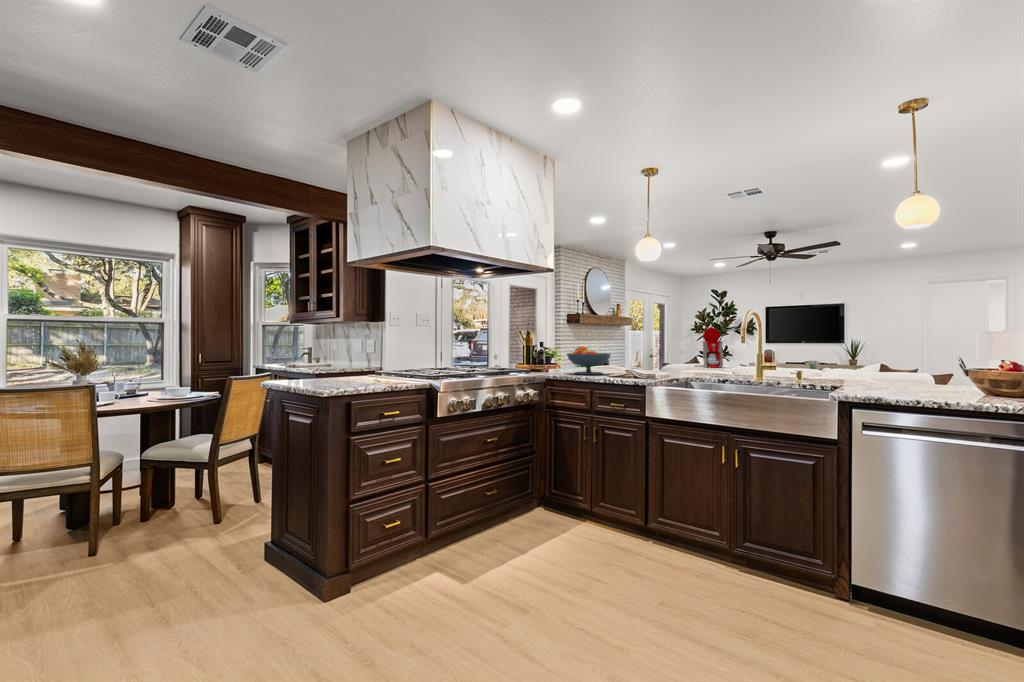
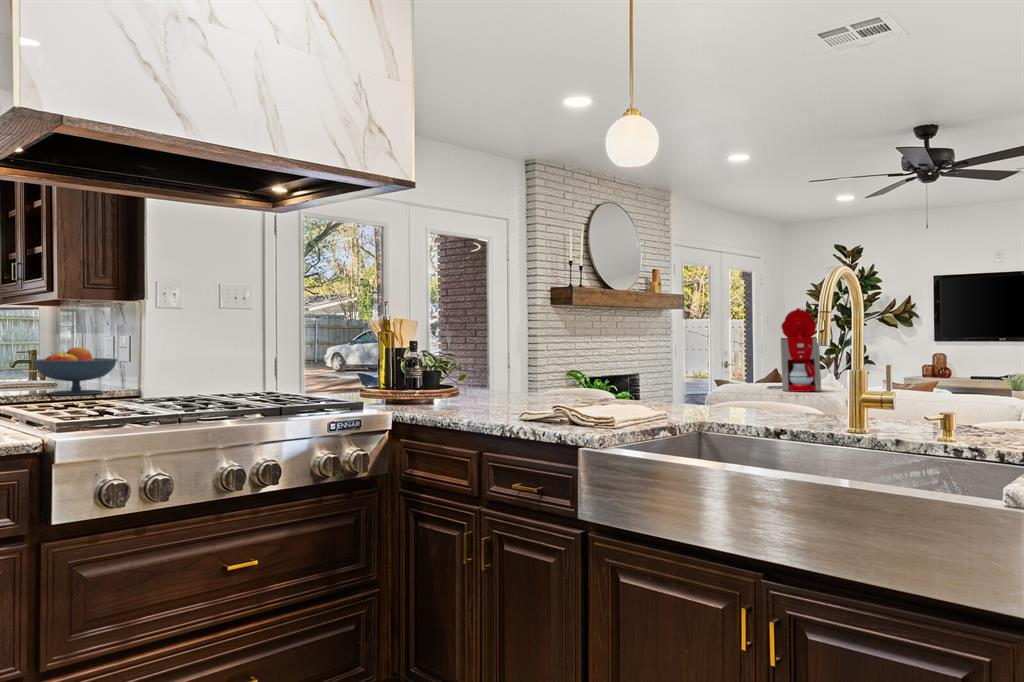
fruit bowl: present [567,346,611,375] -> present [33,347,117,396]

